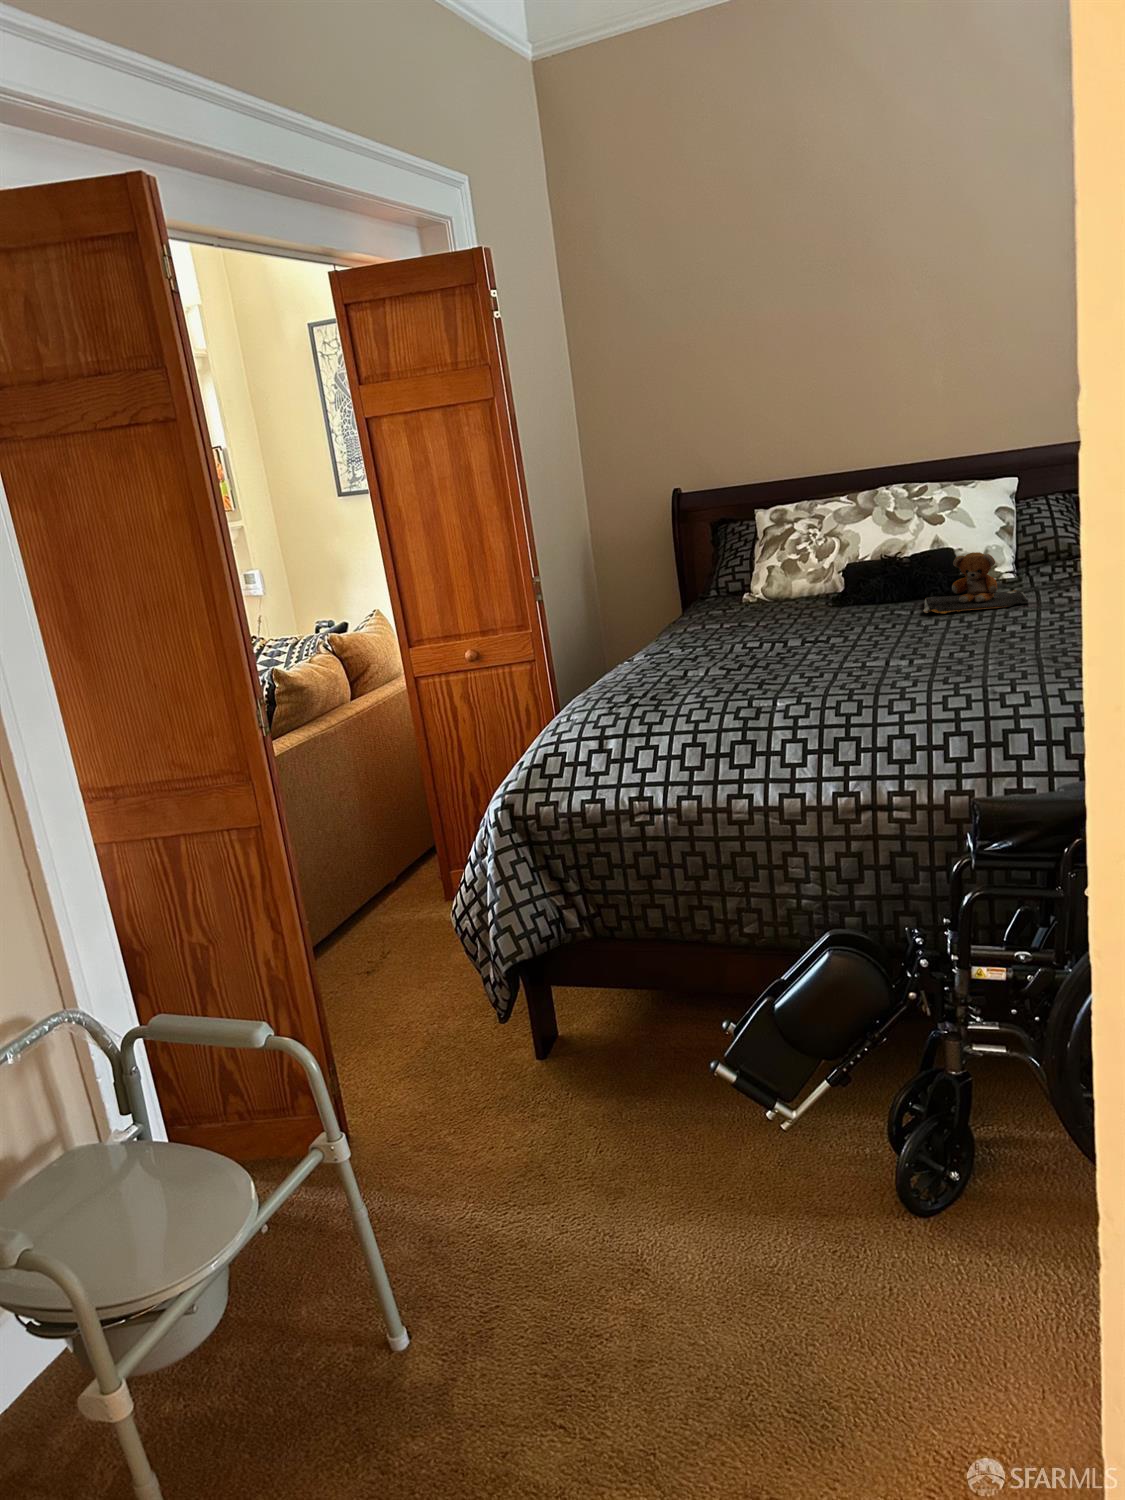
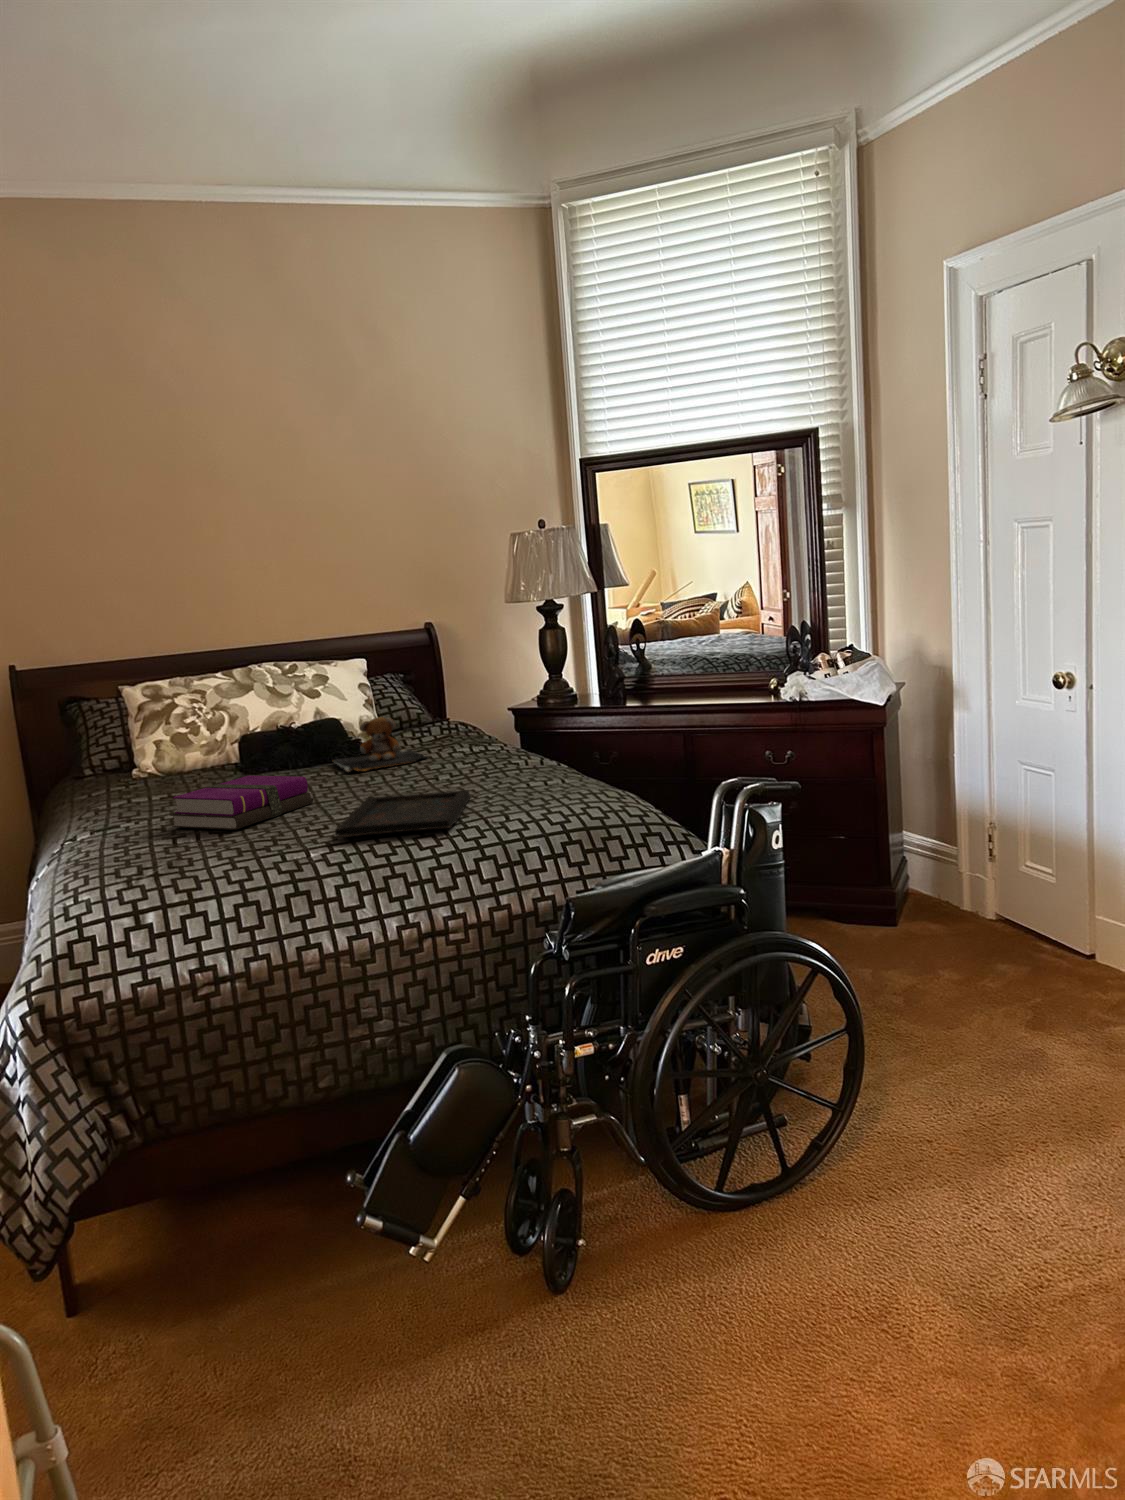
notebook: none [709,610,853,666] -> present [171,776,313,830]
tray: none [816,646,1005,692] -> present [335,790,471,837]

